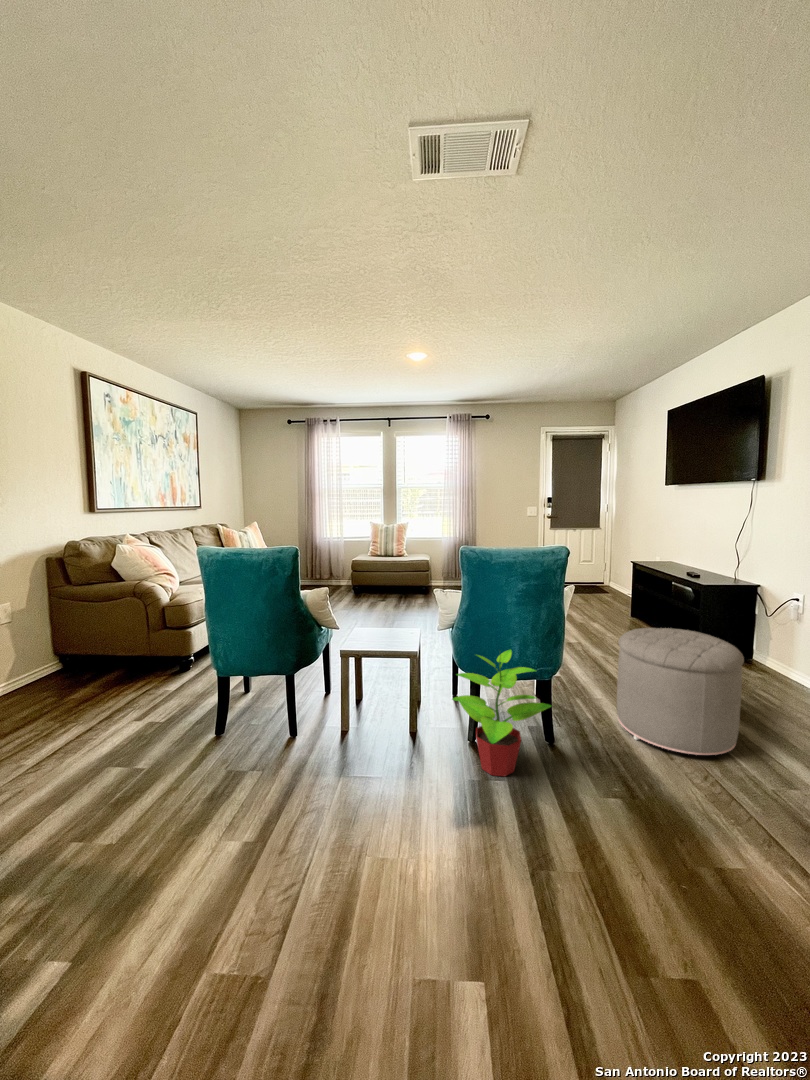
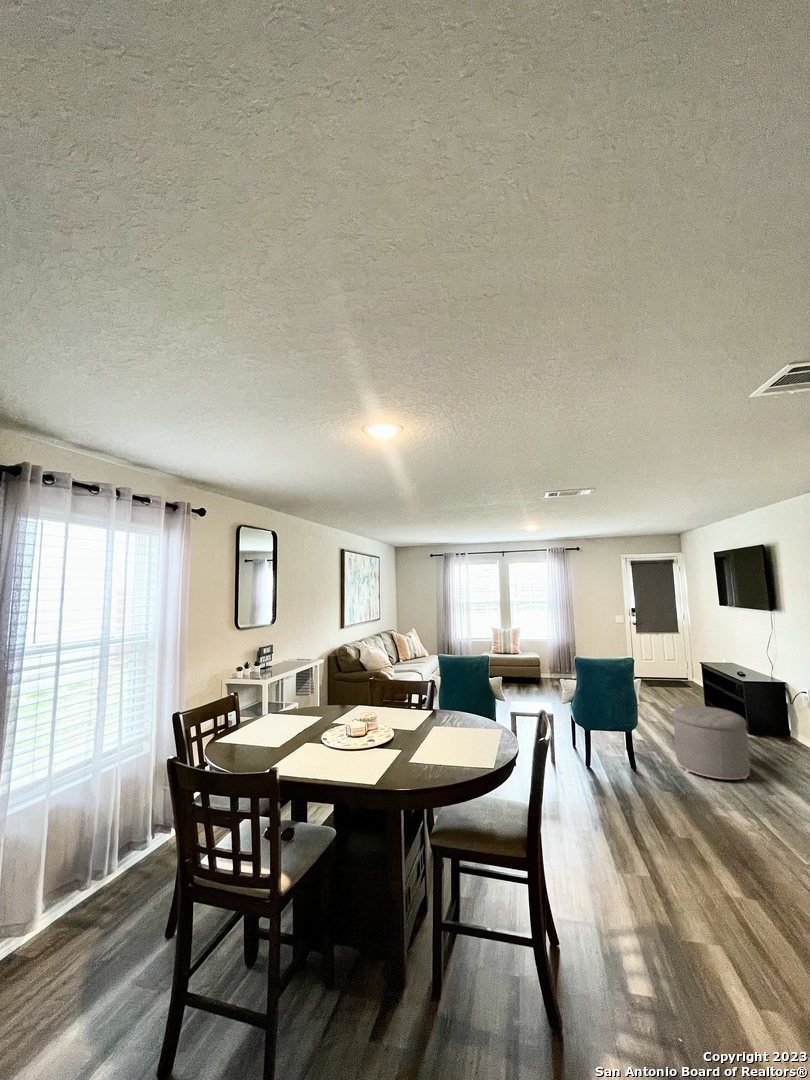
potted plant: present [452,650,552,776] -> none [576,712,632,782]

